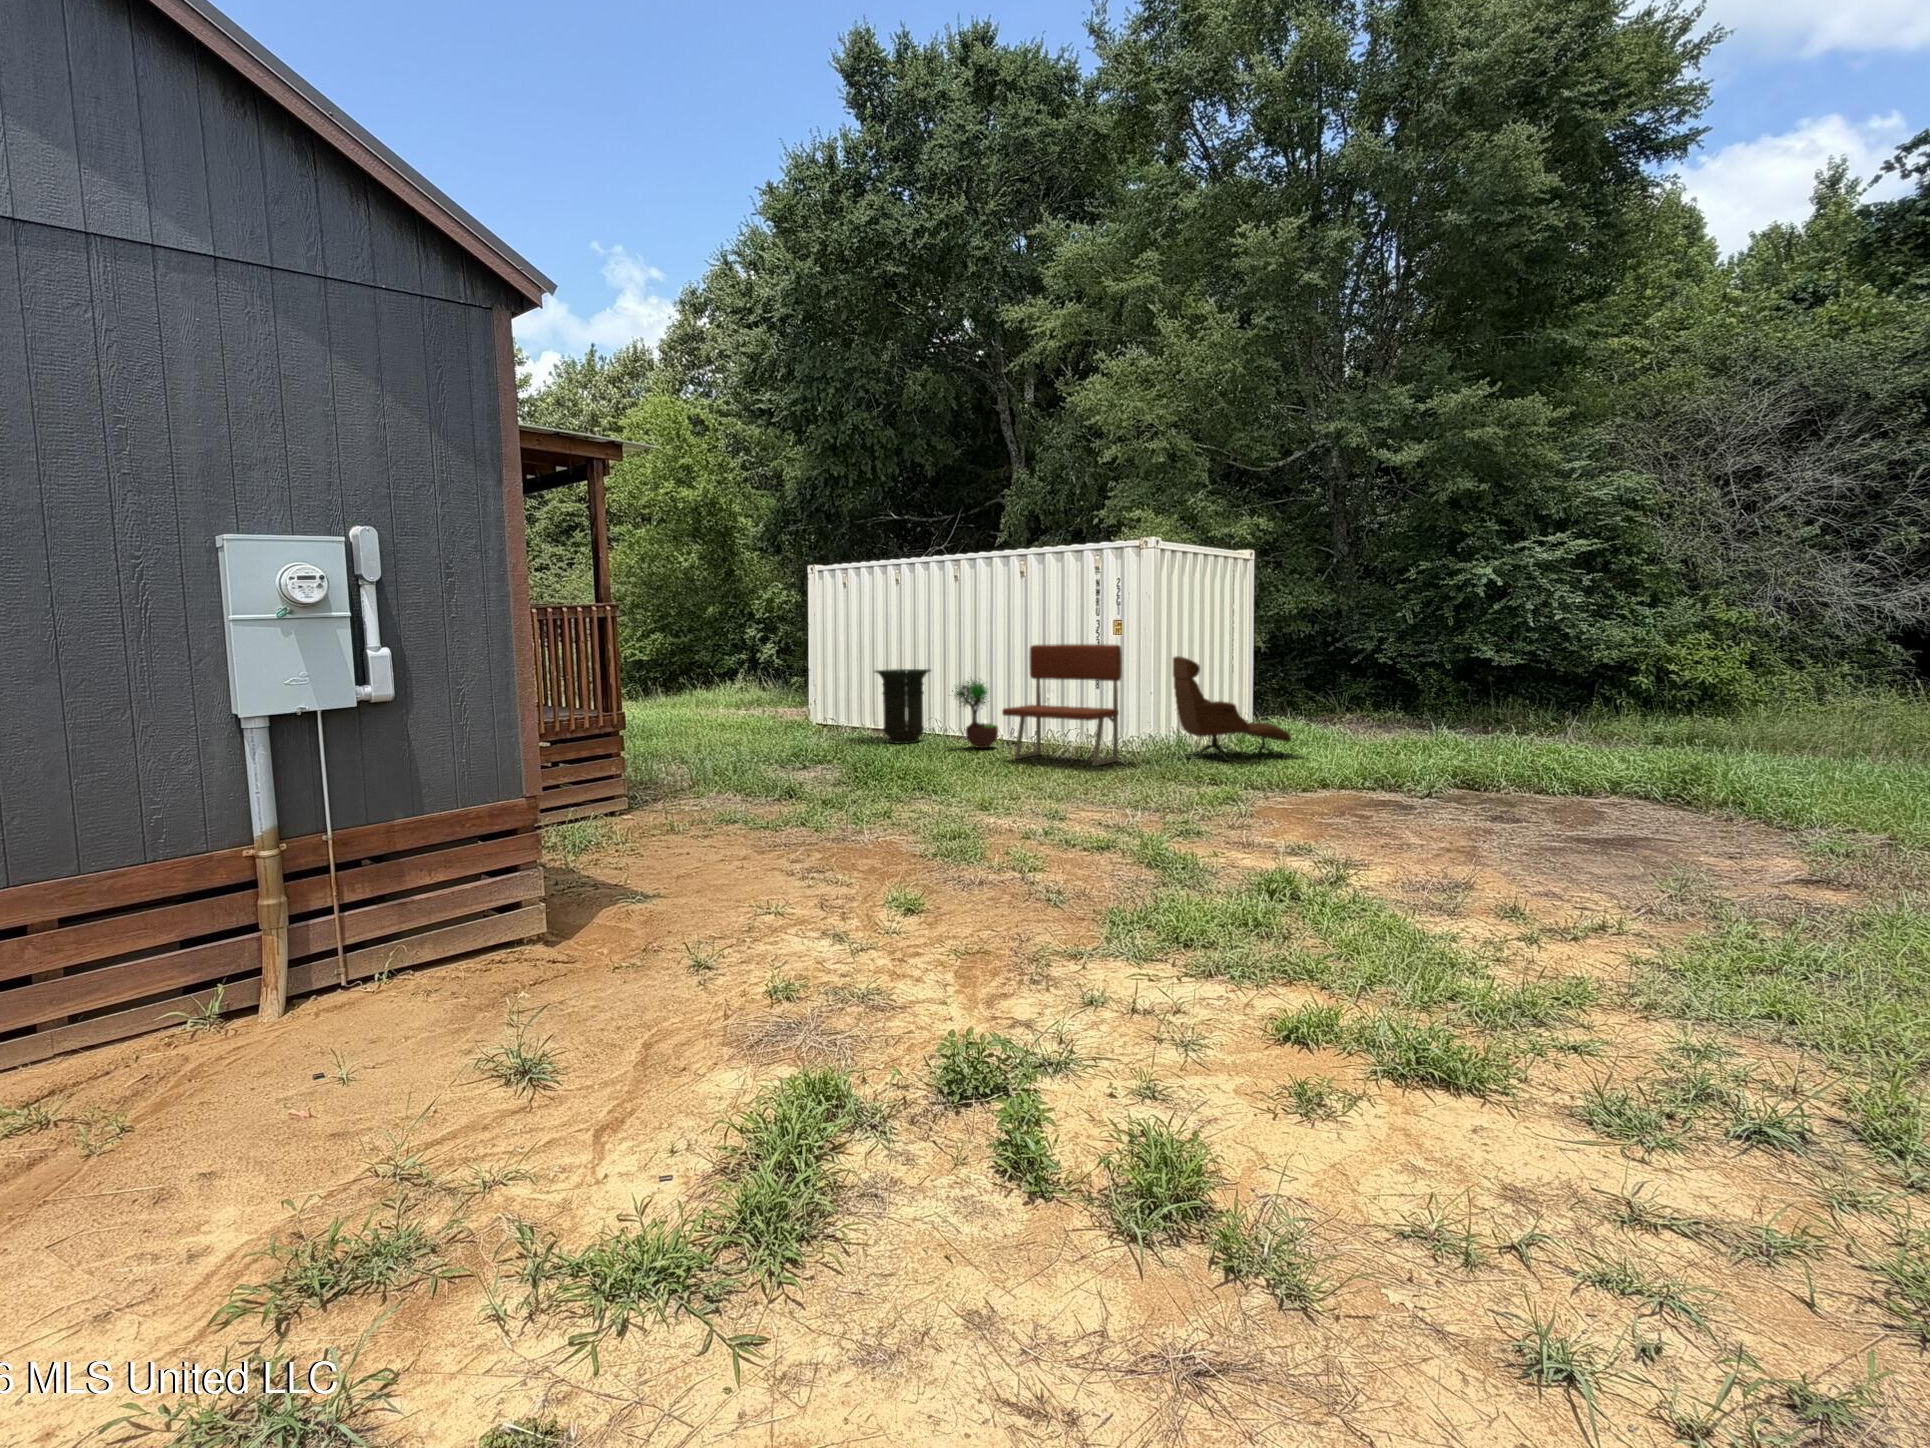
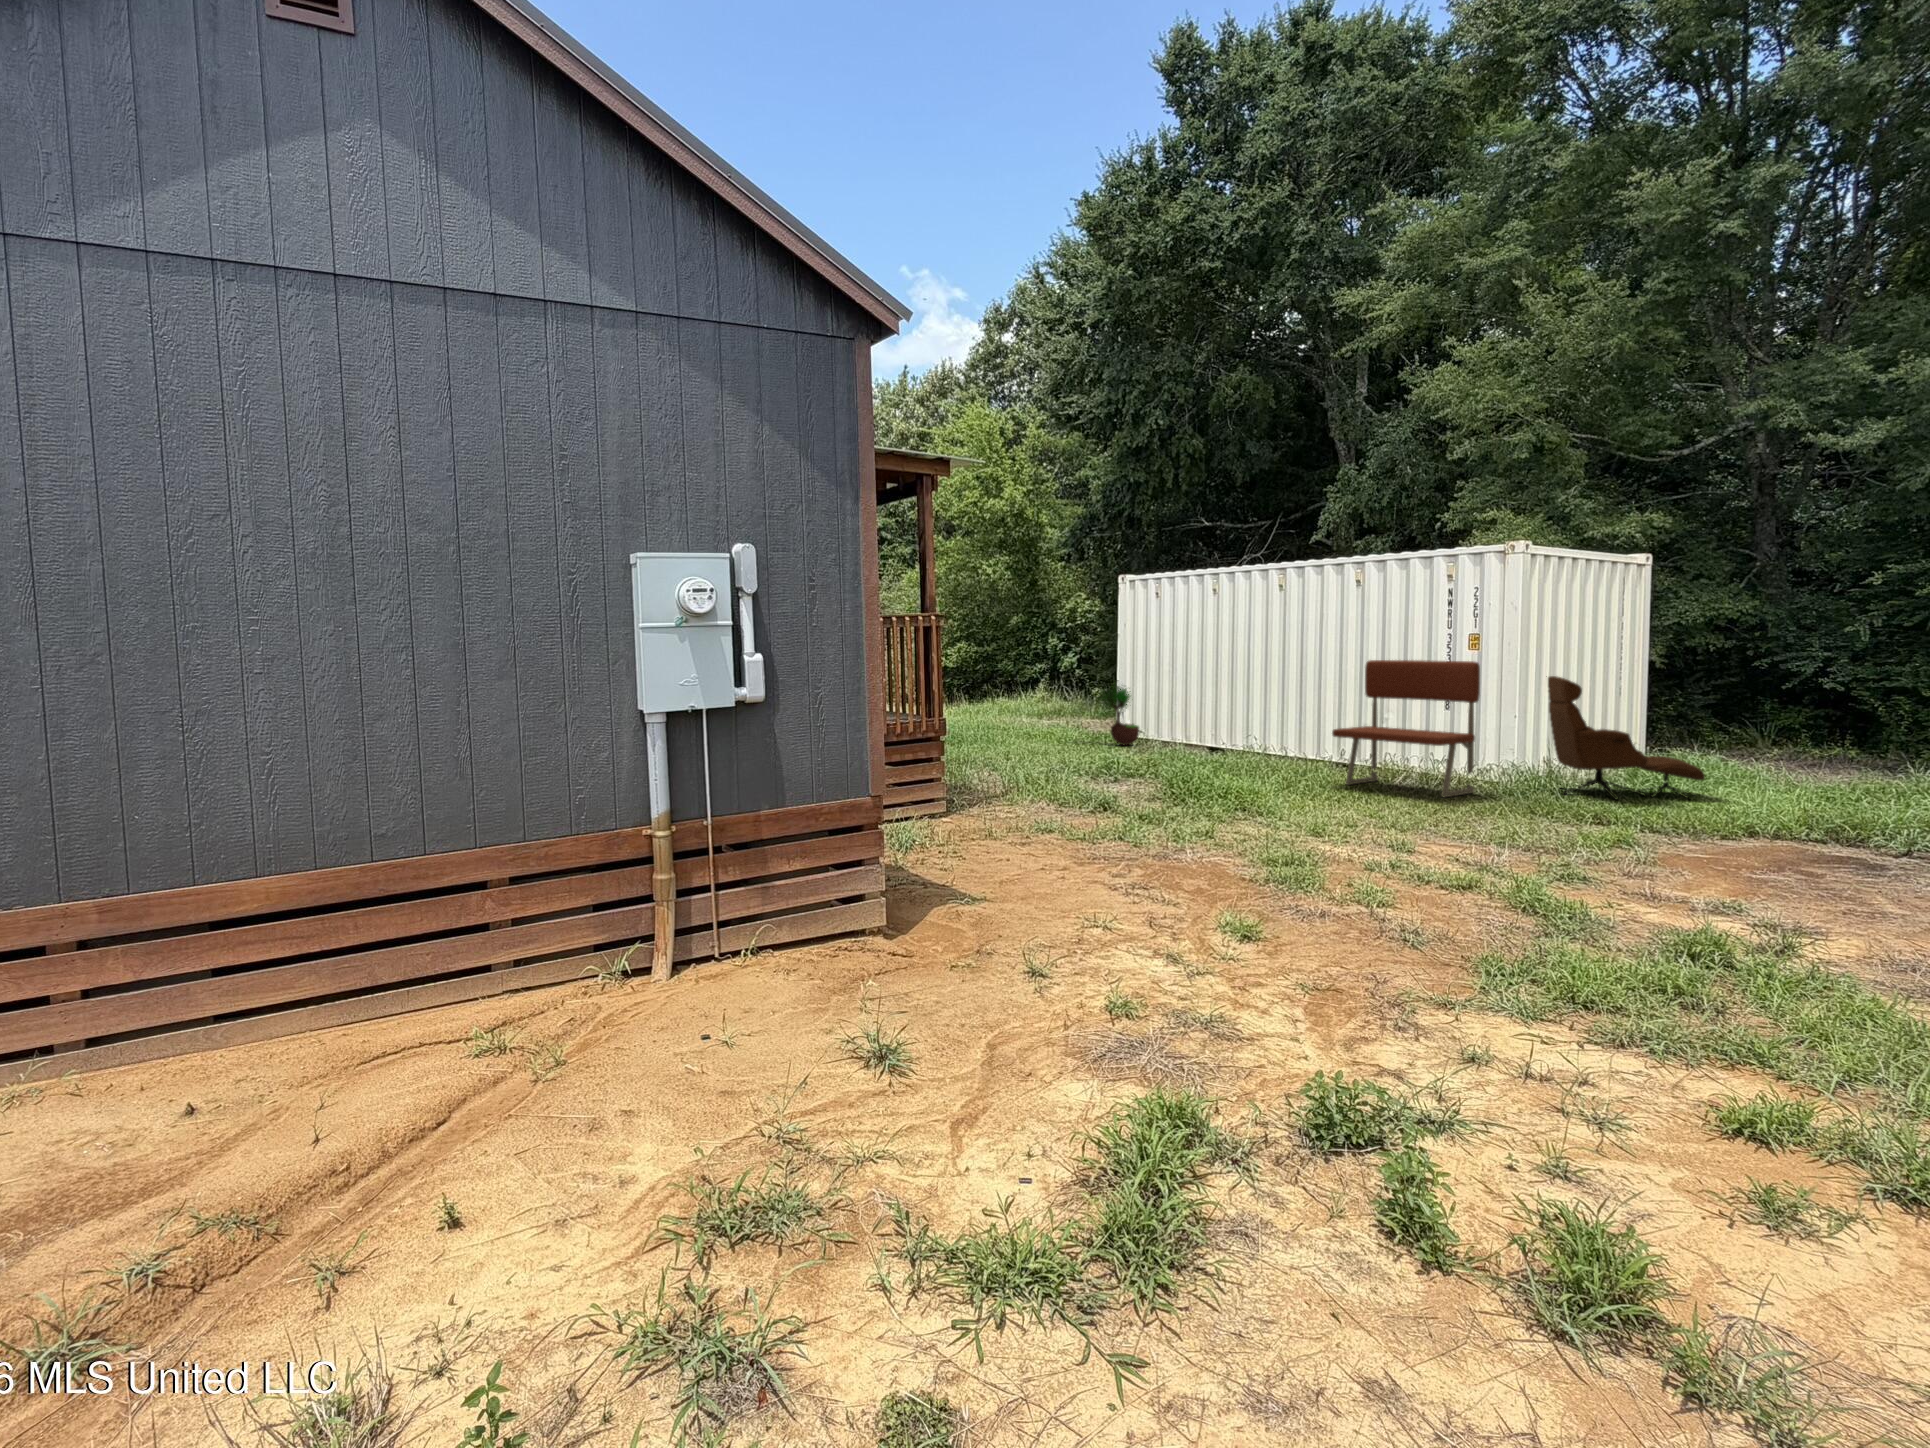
trash can: present [875,669,931,744] -> none [1184,684,1249,762]
potted tree: present [952,680,998,748] -> present [1101,683,1140,746]

